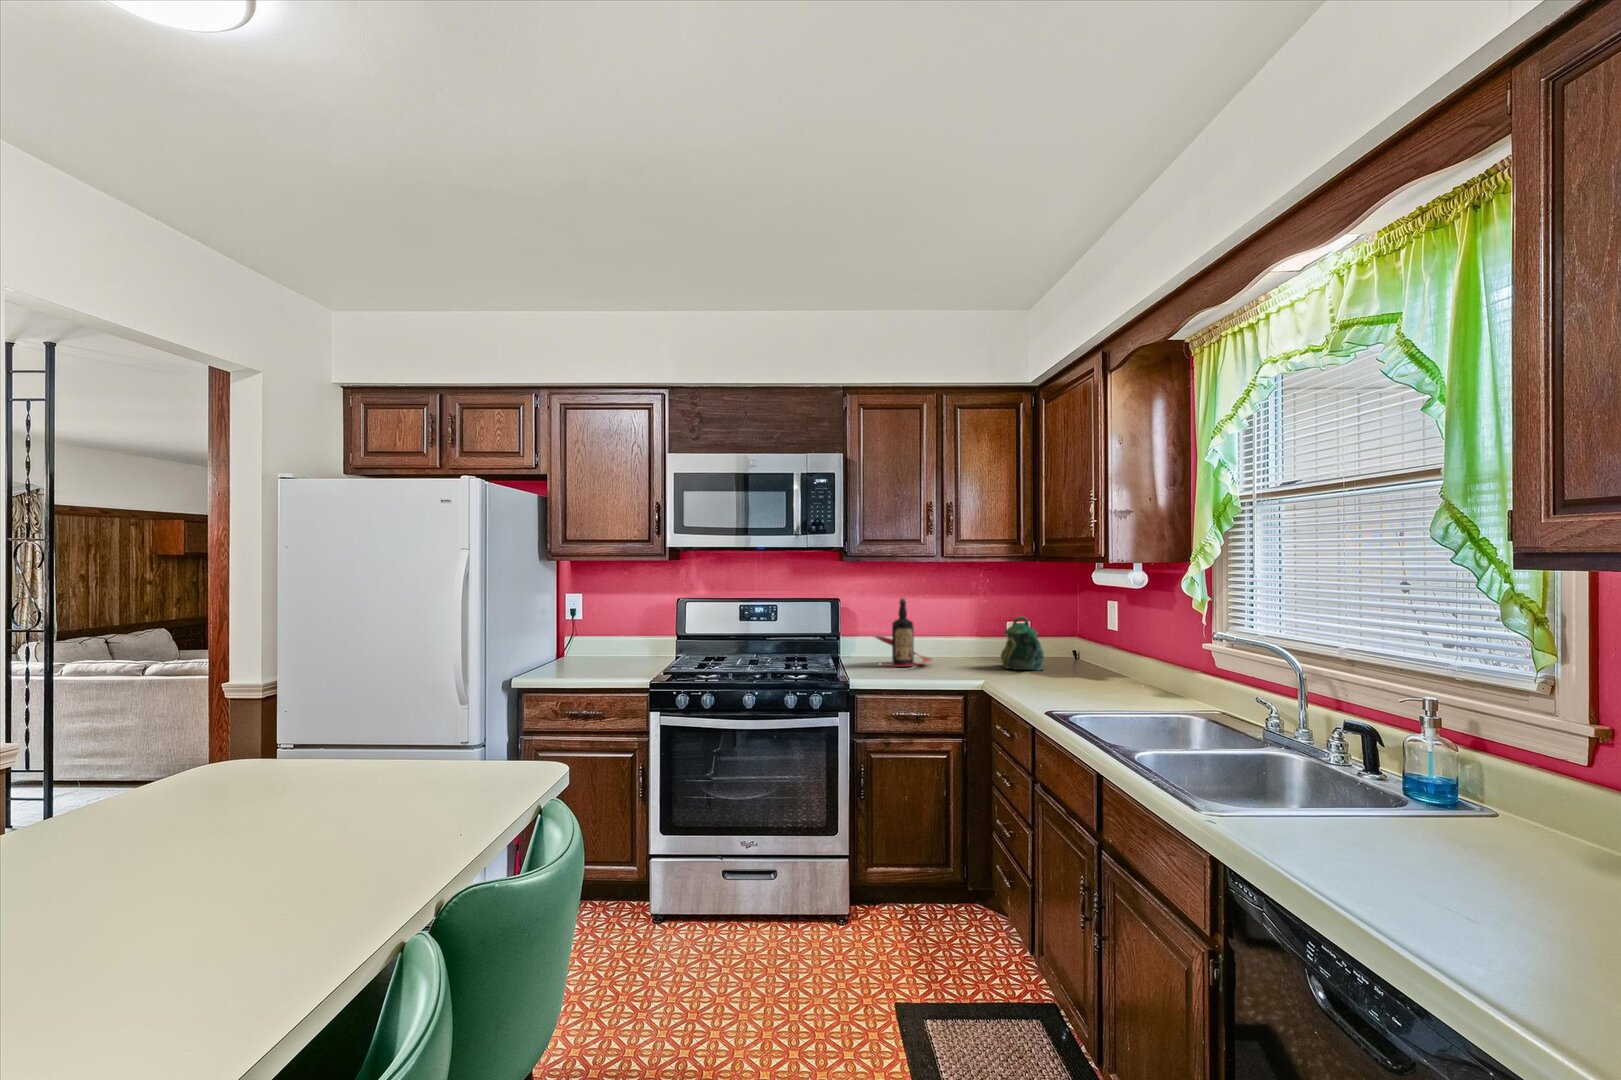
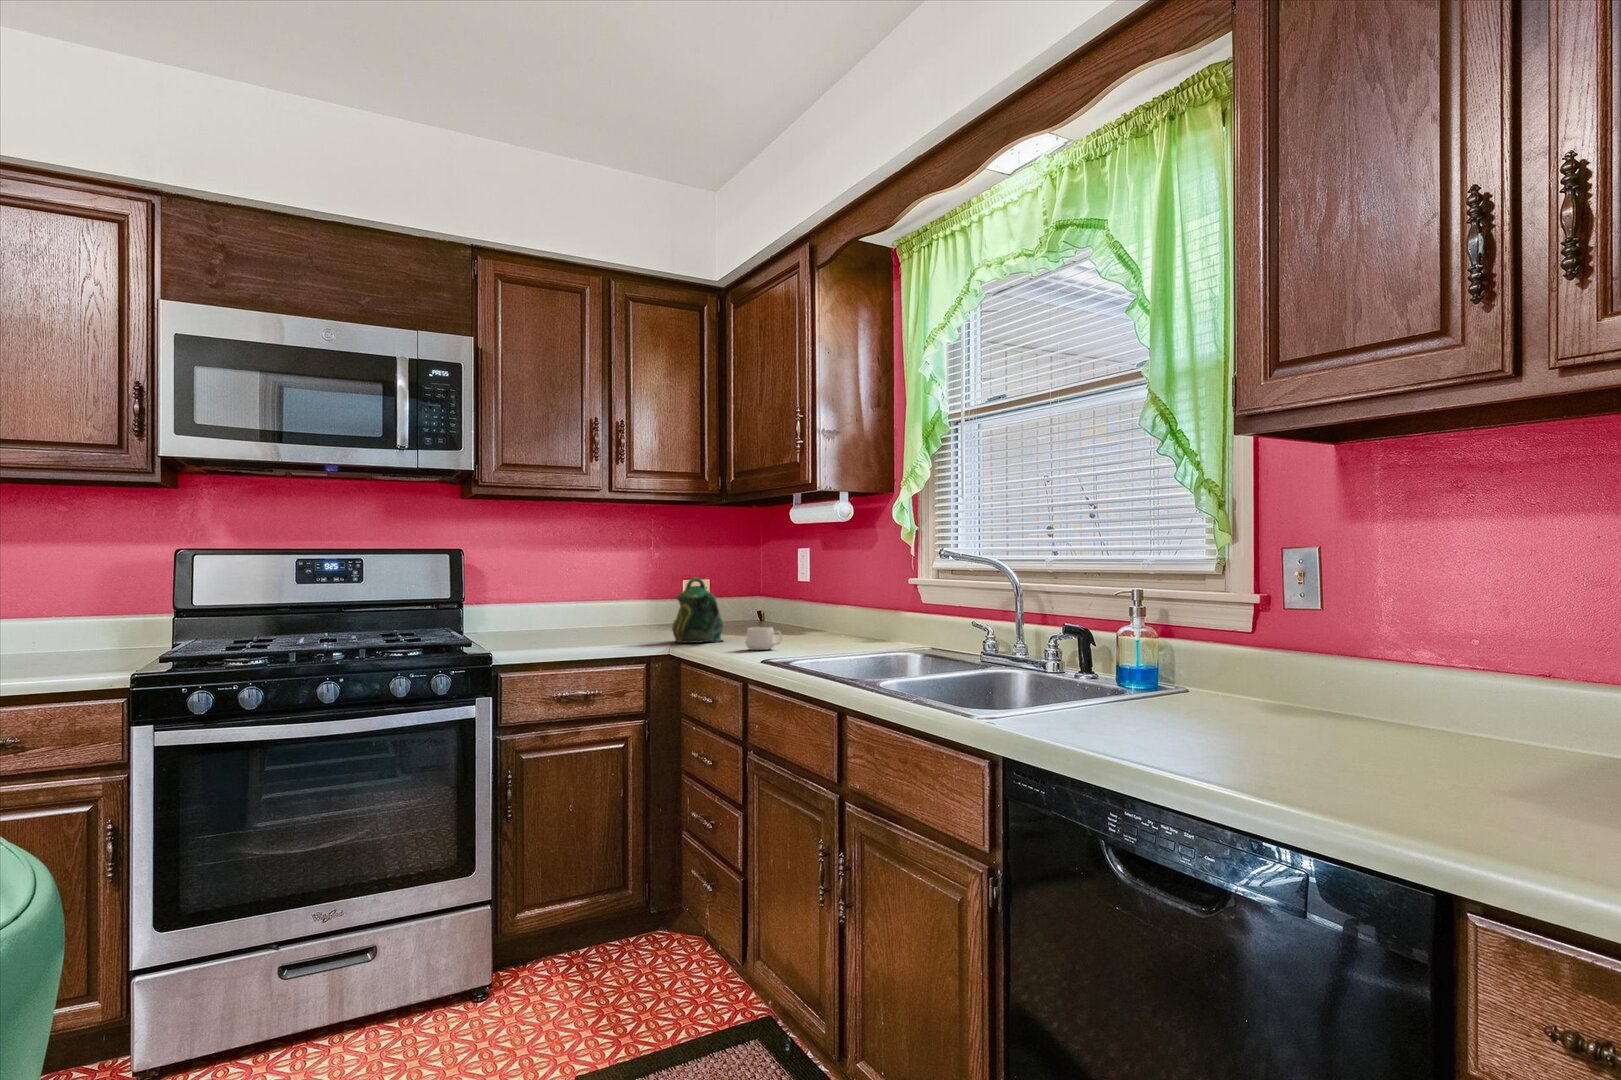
bottle: present [874,598,932,667] -> none [505,561,586,652]
mug: none [1054,666,1086,686] -> present [746,627,782,650]

